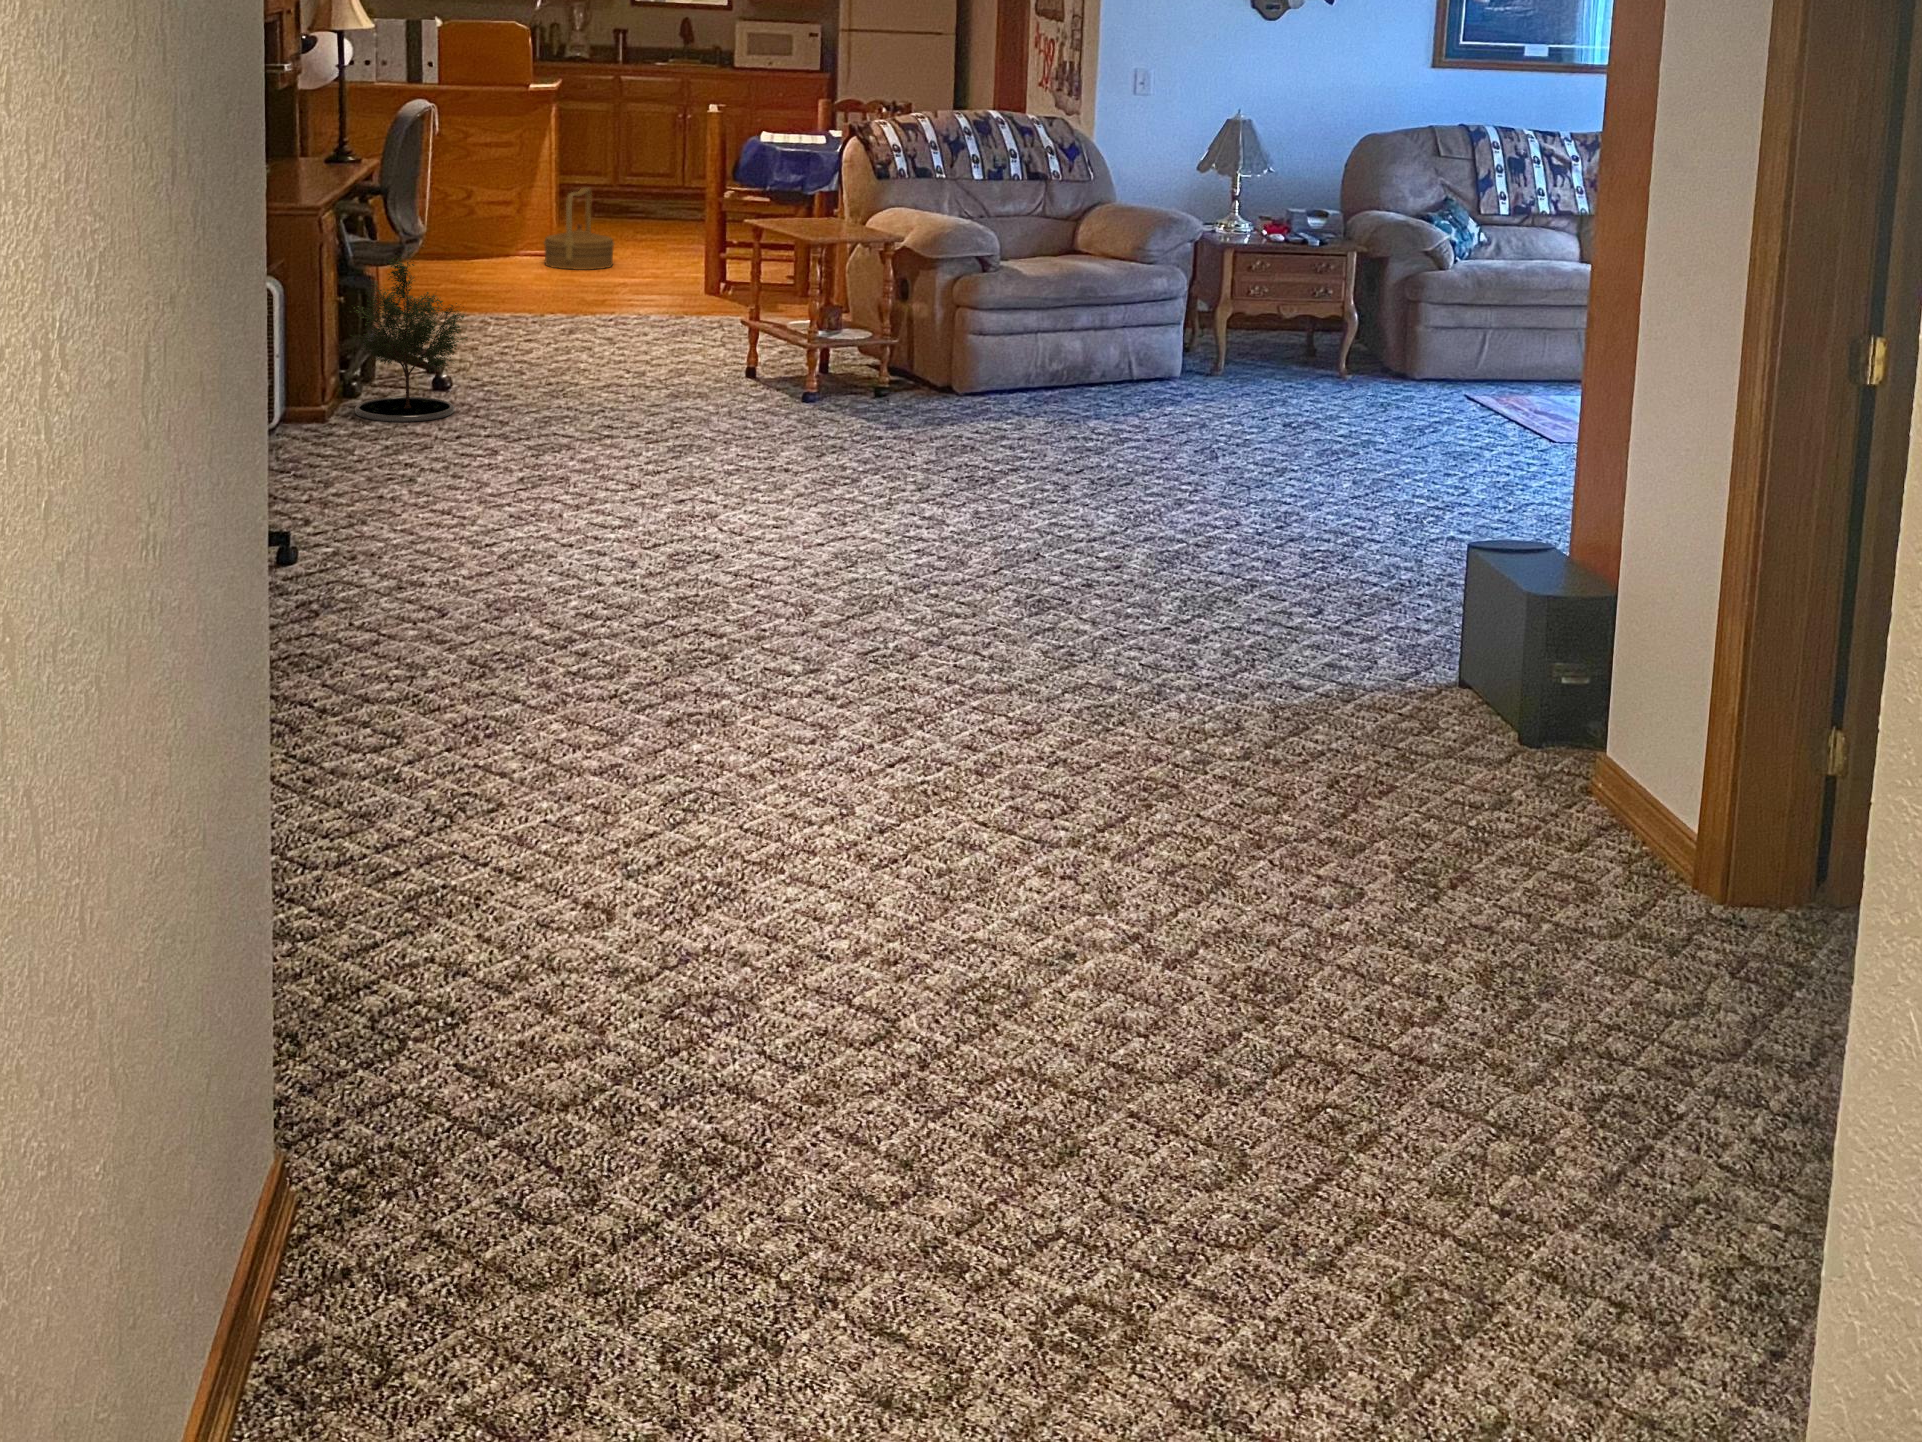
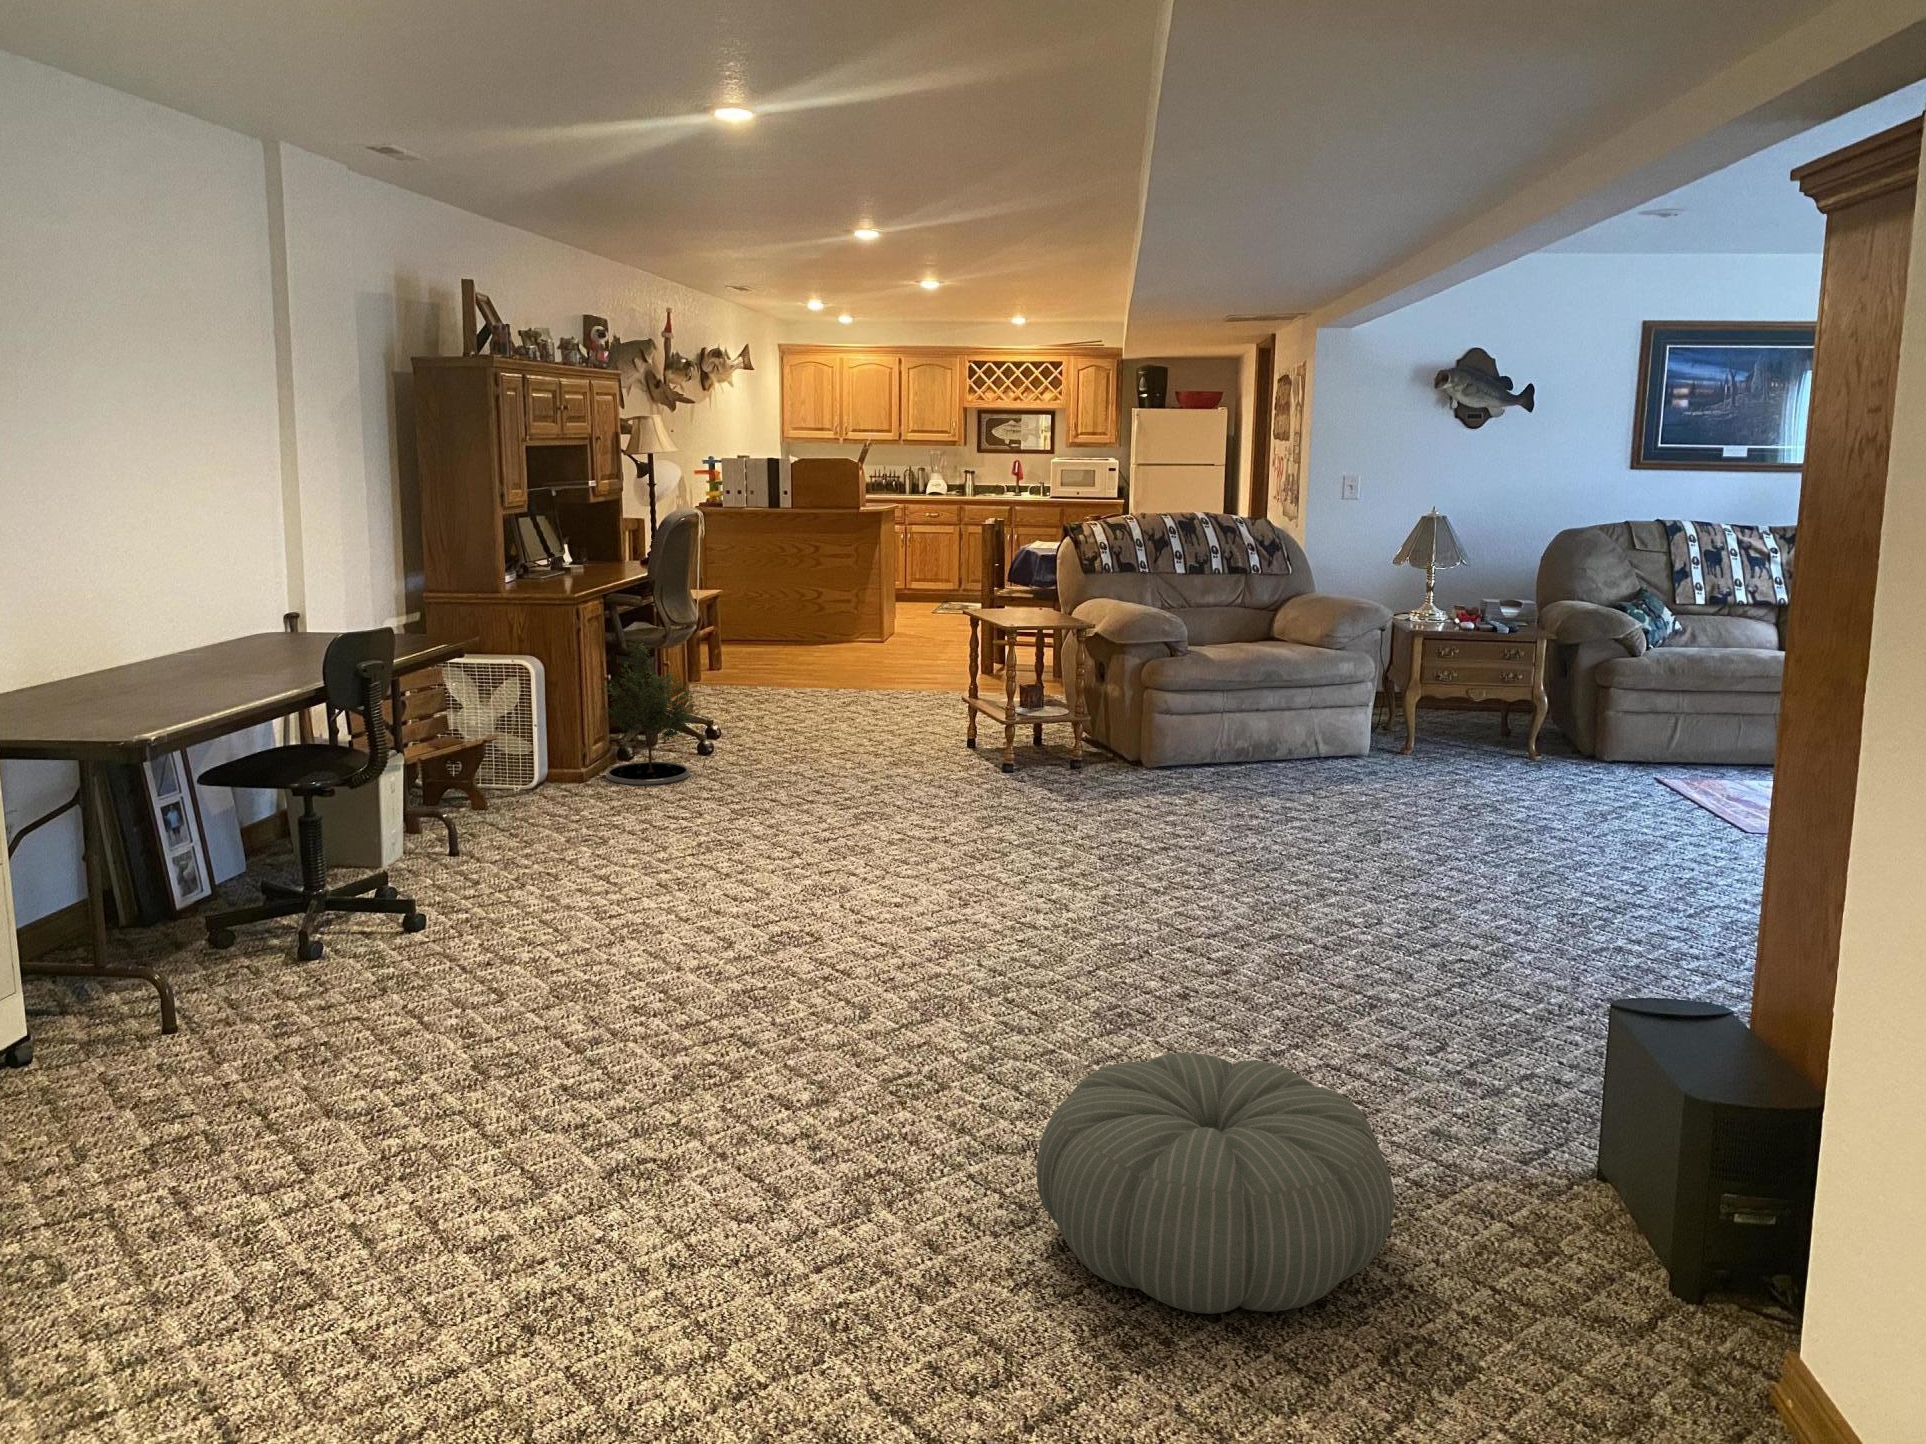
woven basket: present [544,188,614,270] -> none [855,584,912,650]
pouf: none [1035,596,1318,775] -> present [1036,1053,1394,1314]

